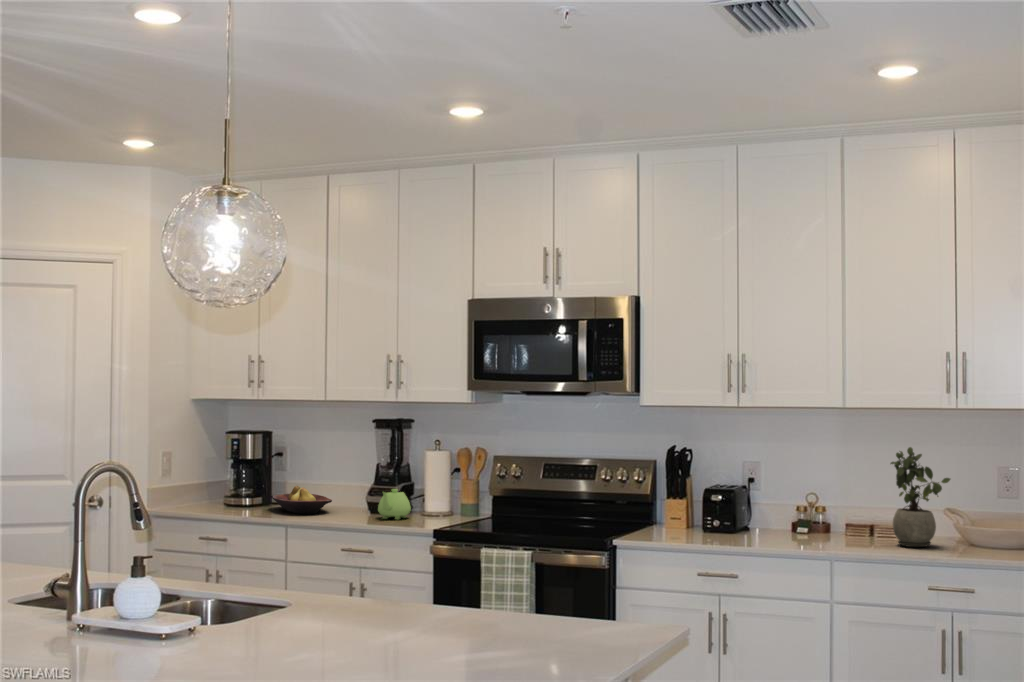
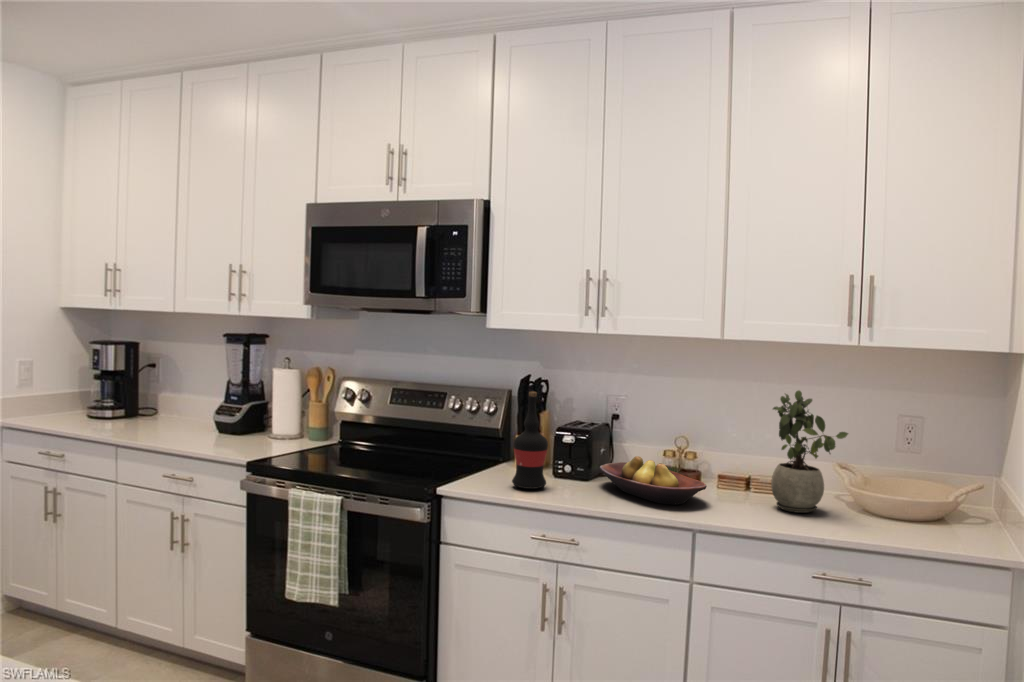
wine bottle: none [674,457,703,539] -> present [512,392,548,489]
fruit bowl: present [272,486,332,514] -> present [600,456,707,505]
teapot: present [378,489,411,519] -> none [211,410,250,444]

